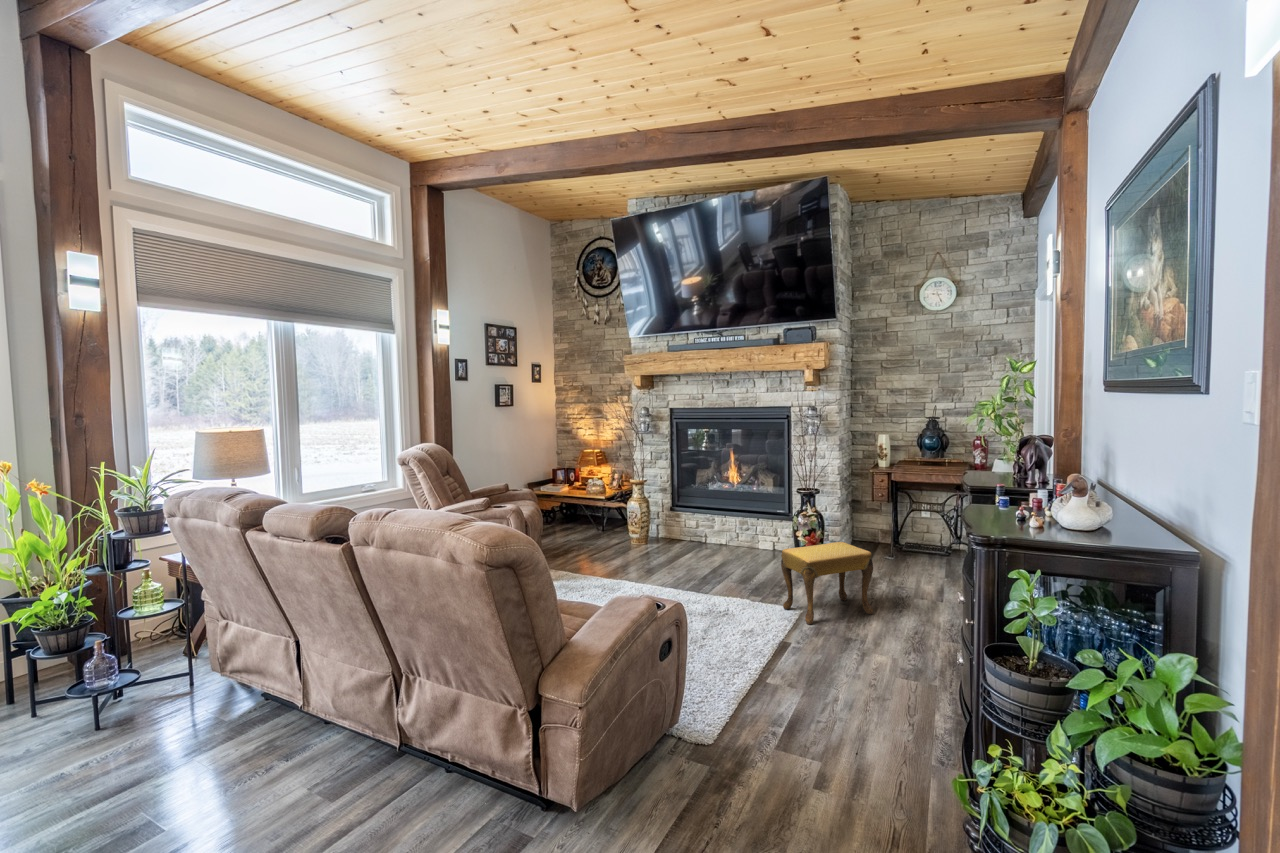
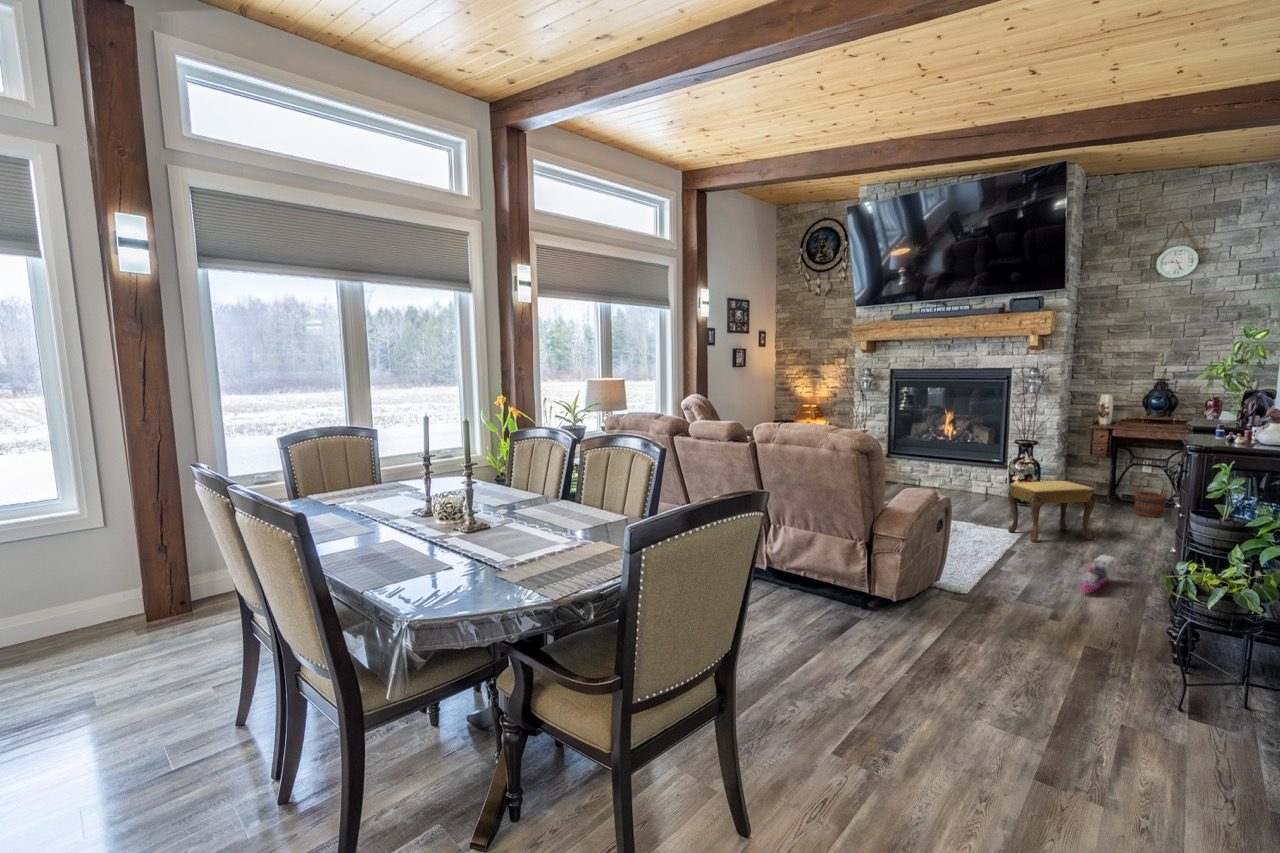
wooden bucket: none [914,523,948,571] -> present [1134,474,1168,517]
toy train: none [850,656,893,724] -> present [1079,555,1114,592]

